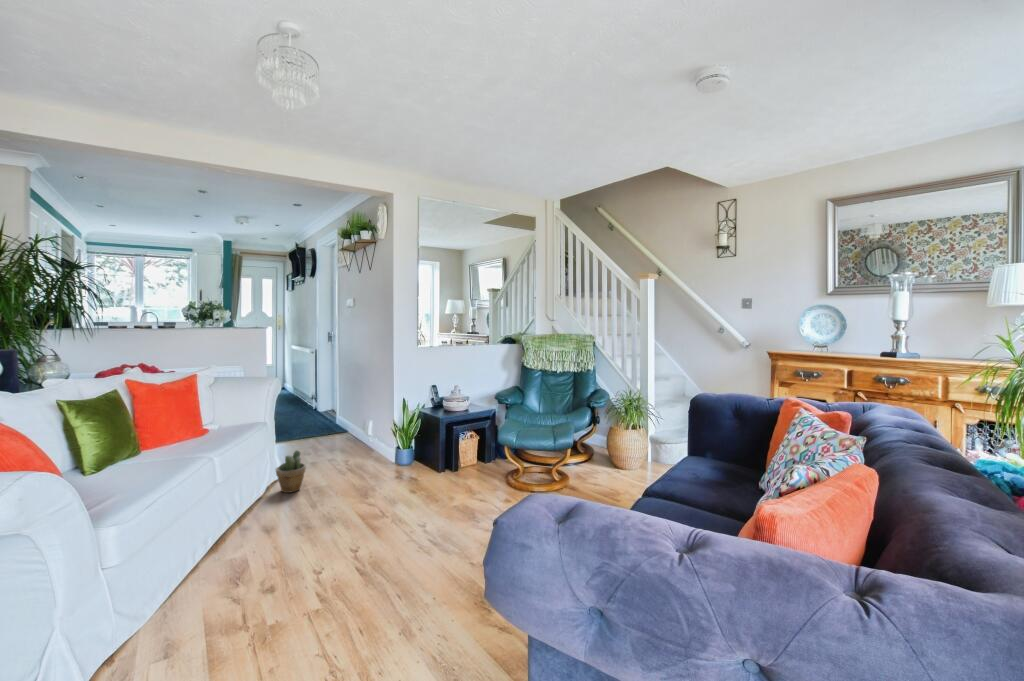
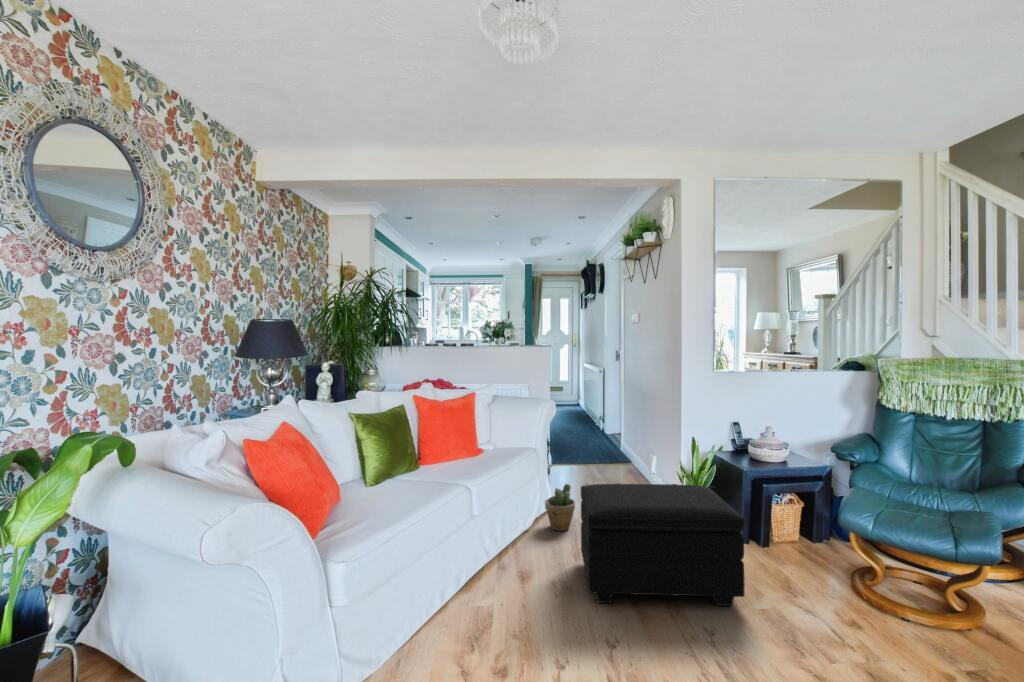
footstool: none [316,433,445,534] -> present [581,483,745,606]

